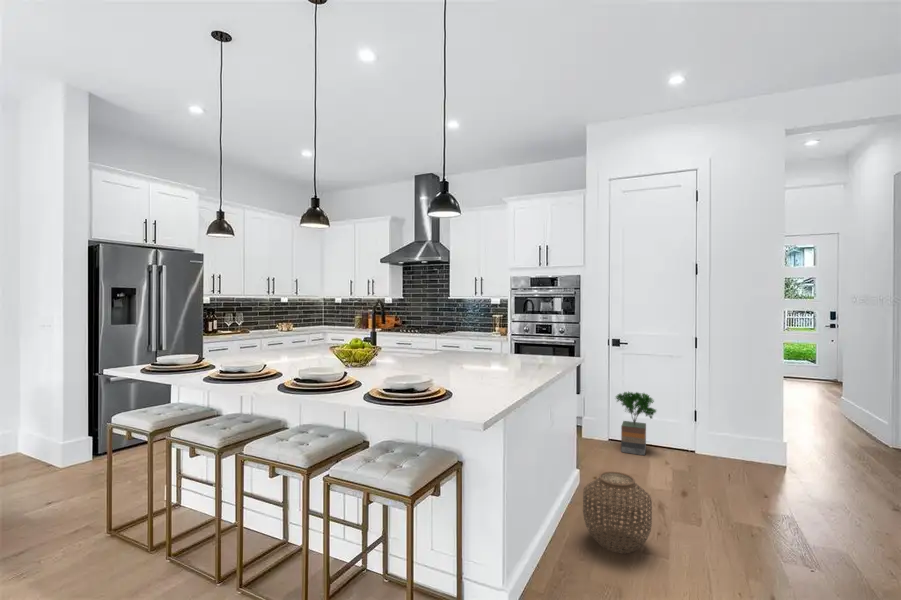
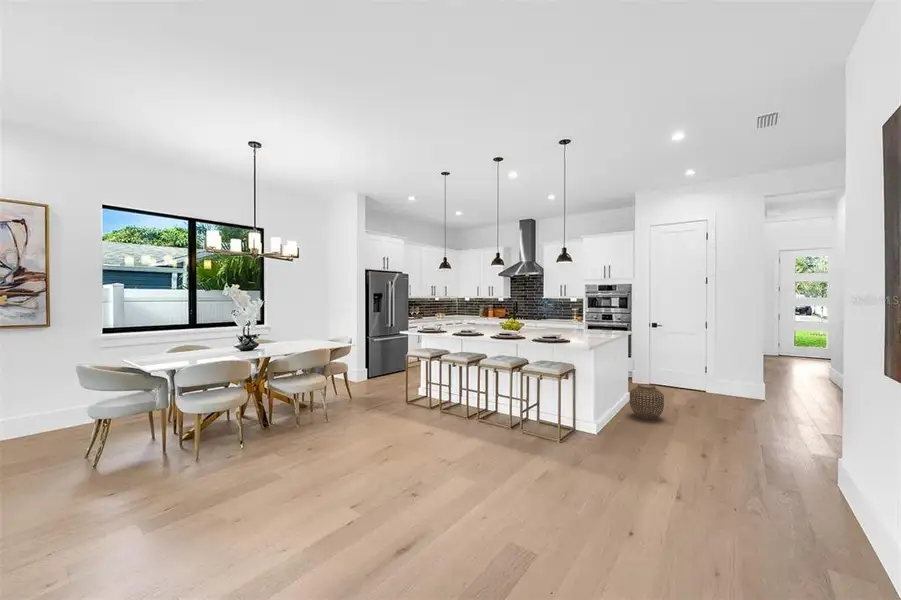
potted tree: present [616,392,656,455] -> none [651,353,678,390]

